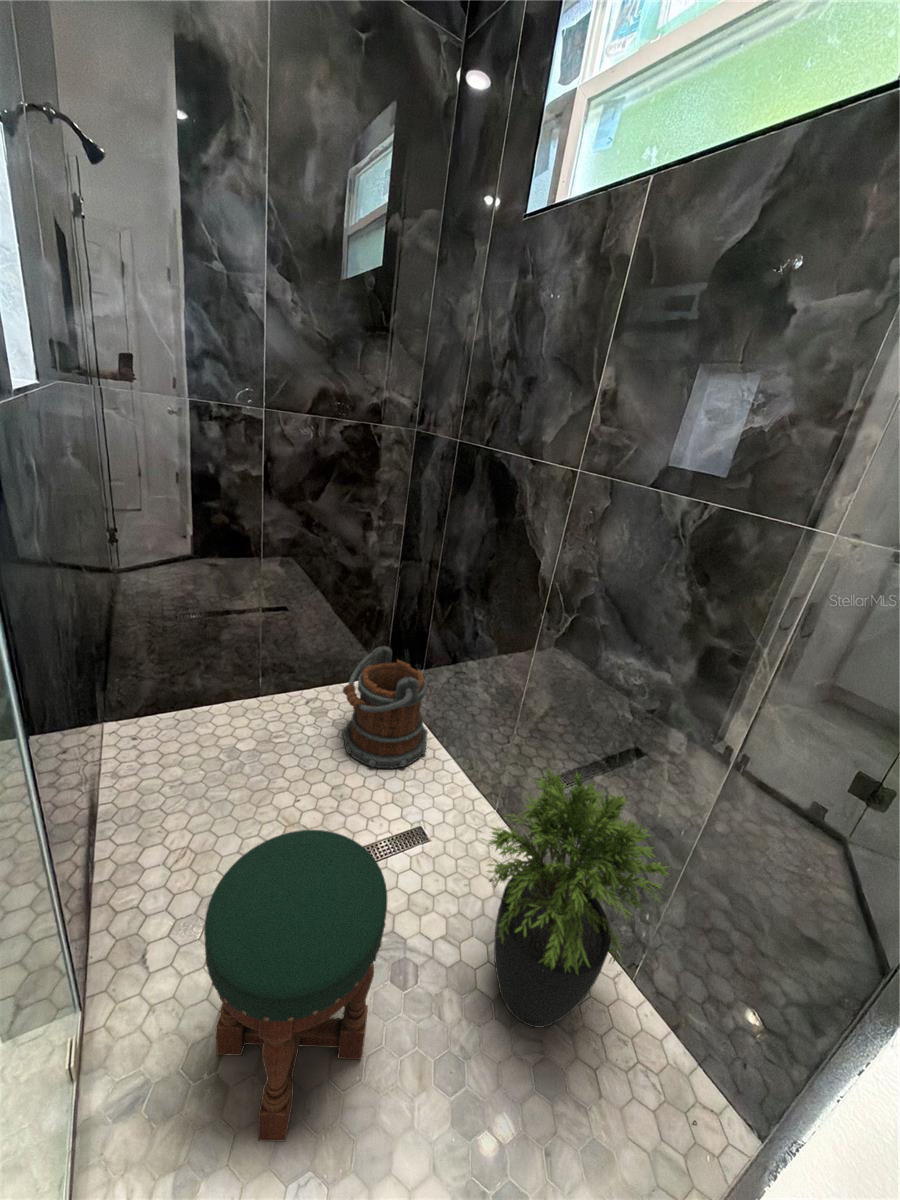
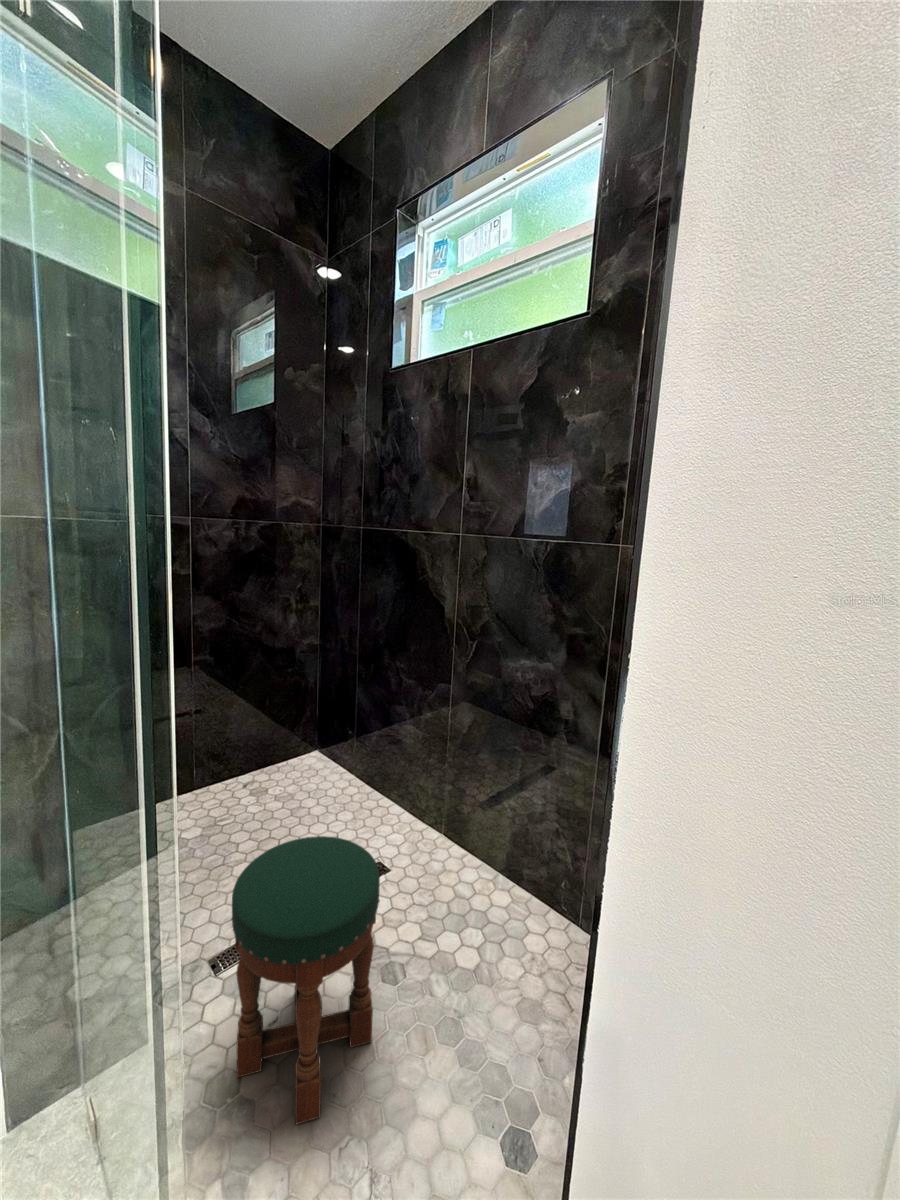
bucket: present [342,646,428,768] -> none [284,712,370,826]
potted plant: present [482,770,669,1028] -> none [438,748,583,979]

